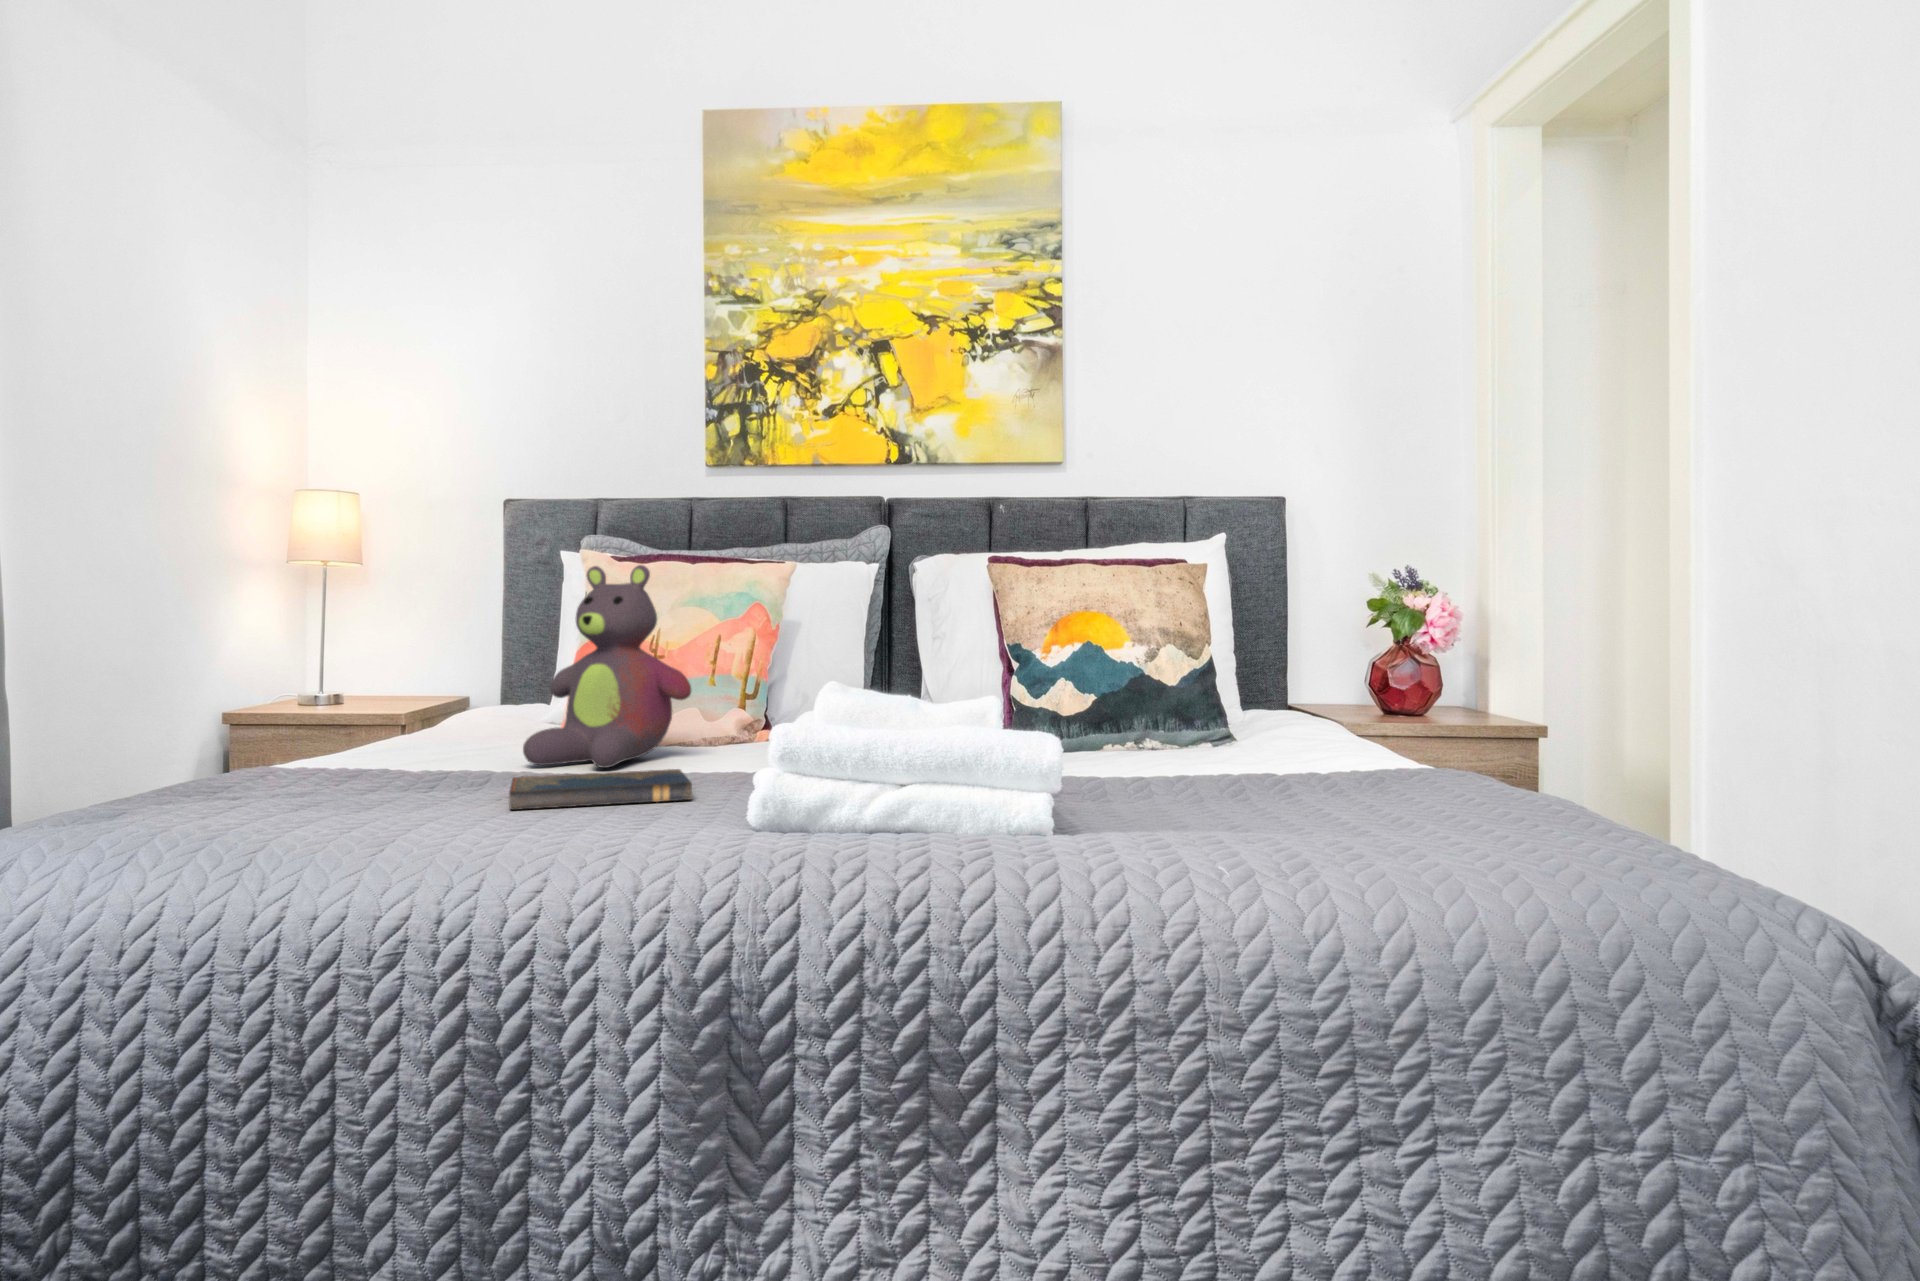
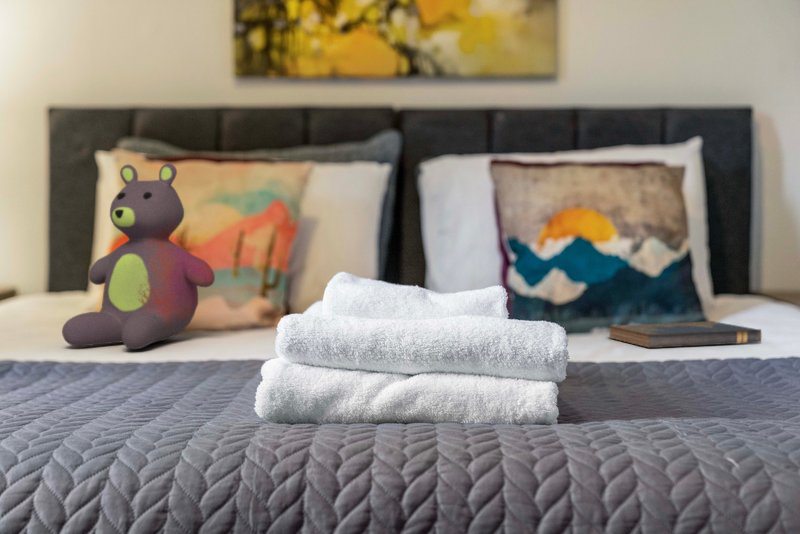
hardcover book: present [509,769,692,810] -> present [610,321,761,348]

